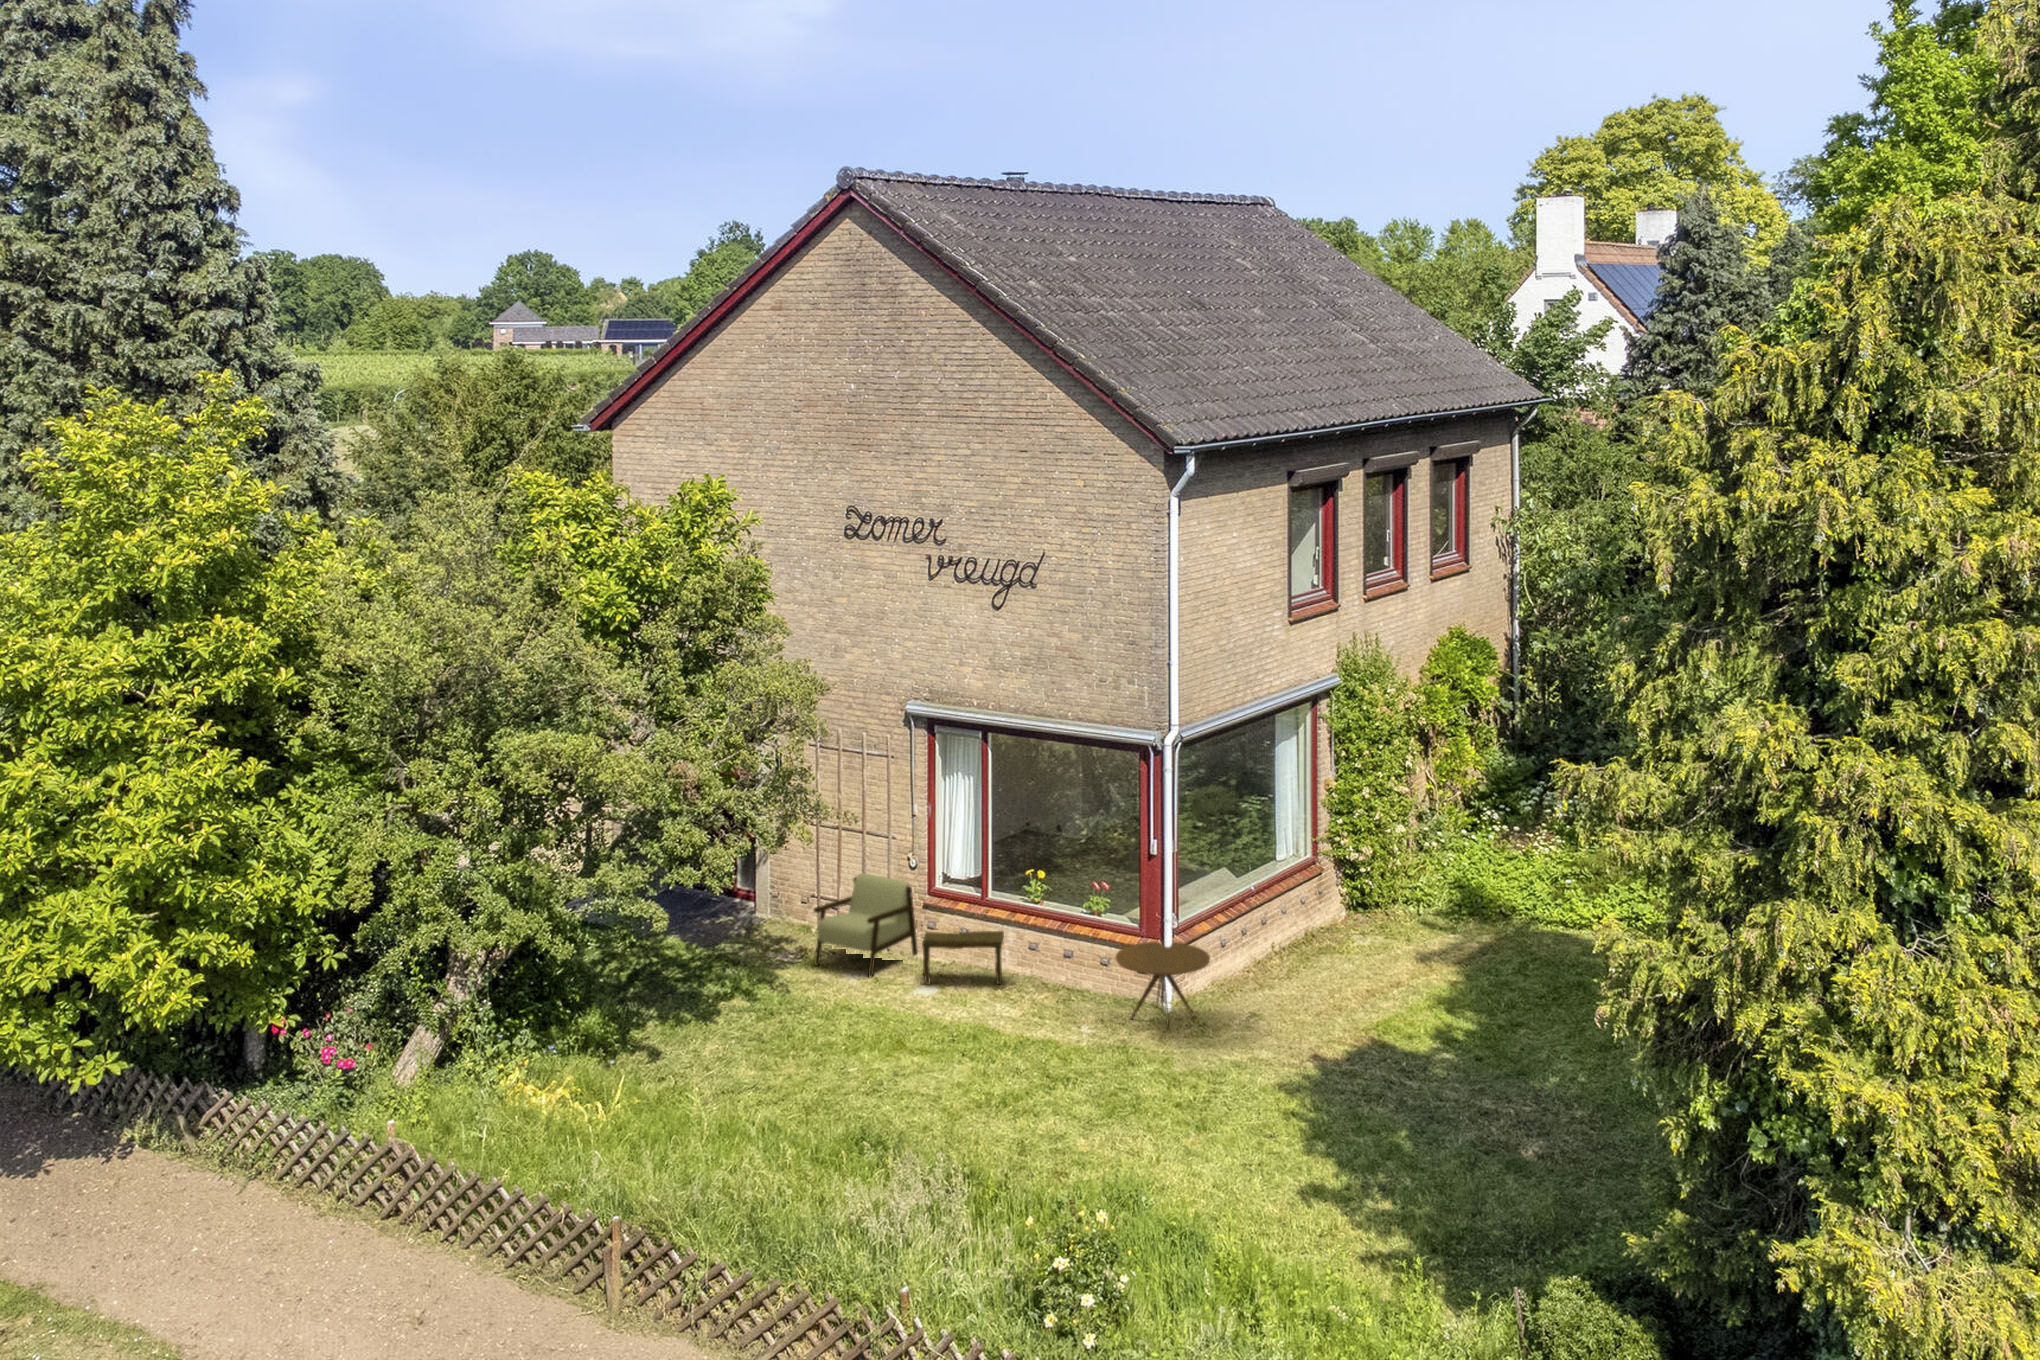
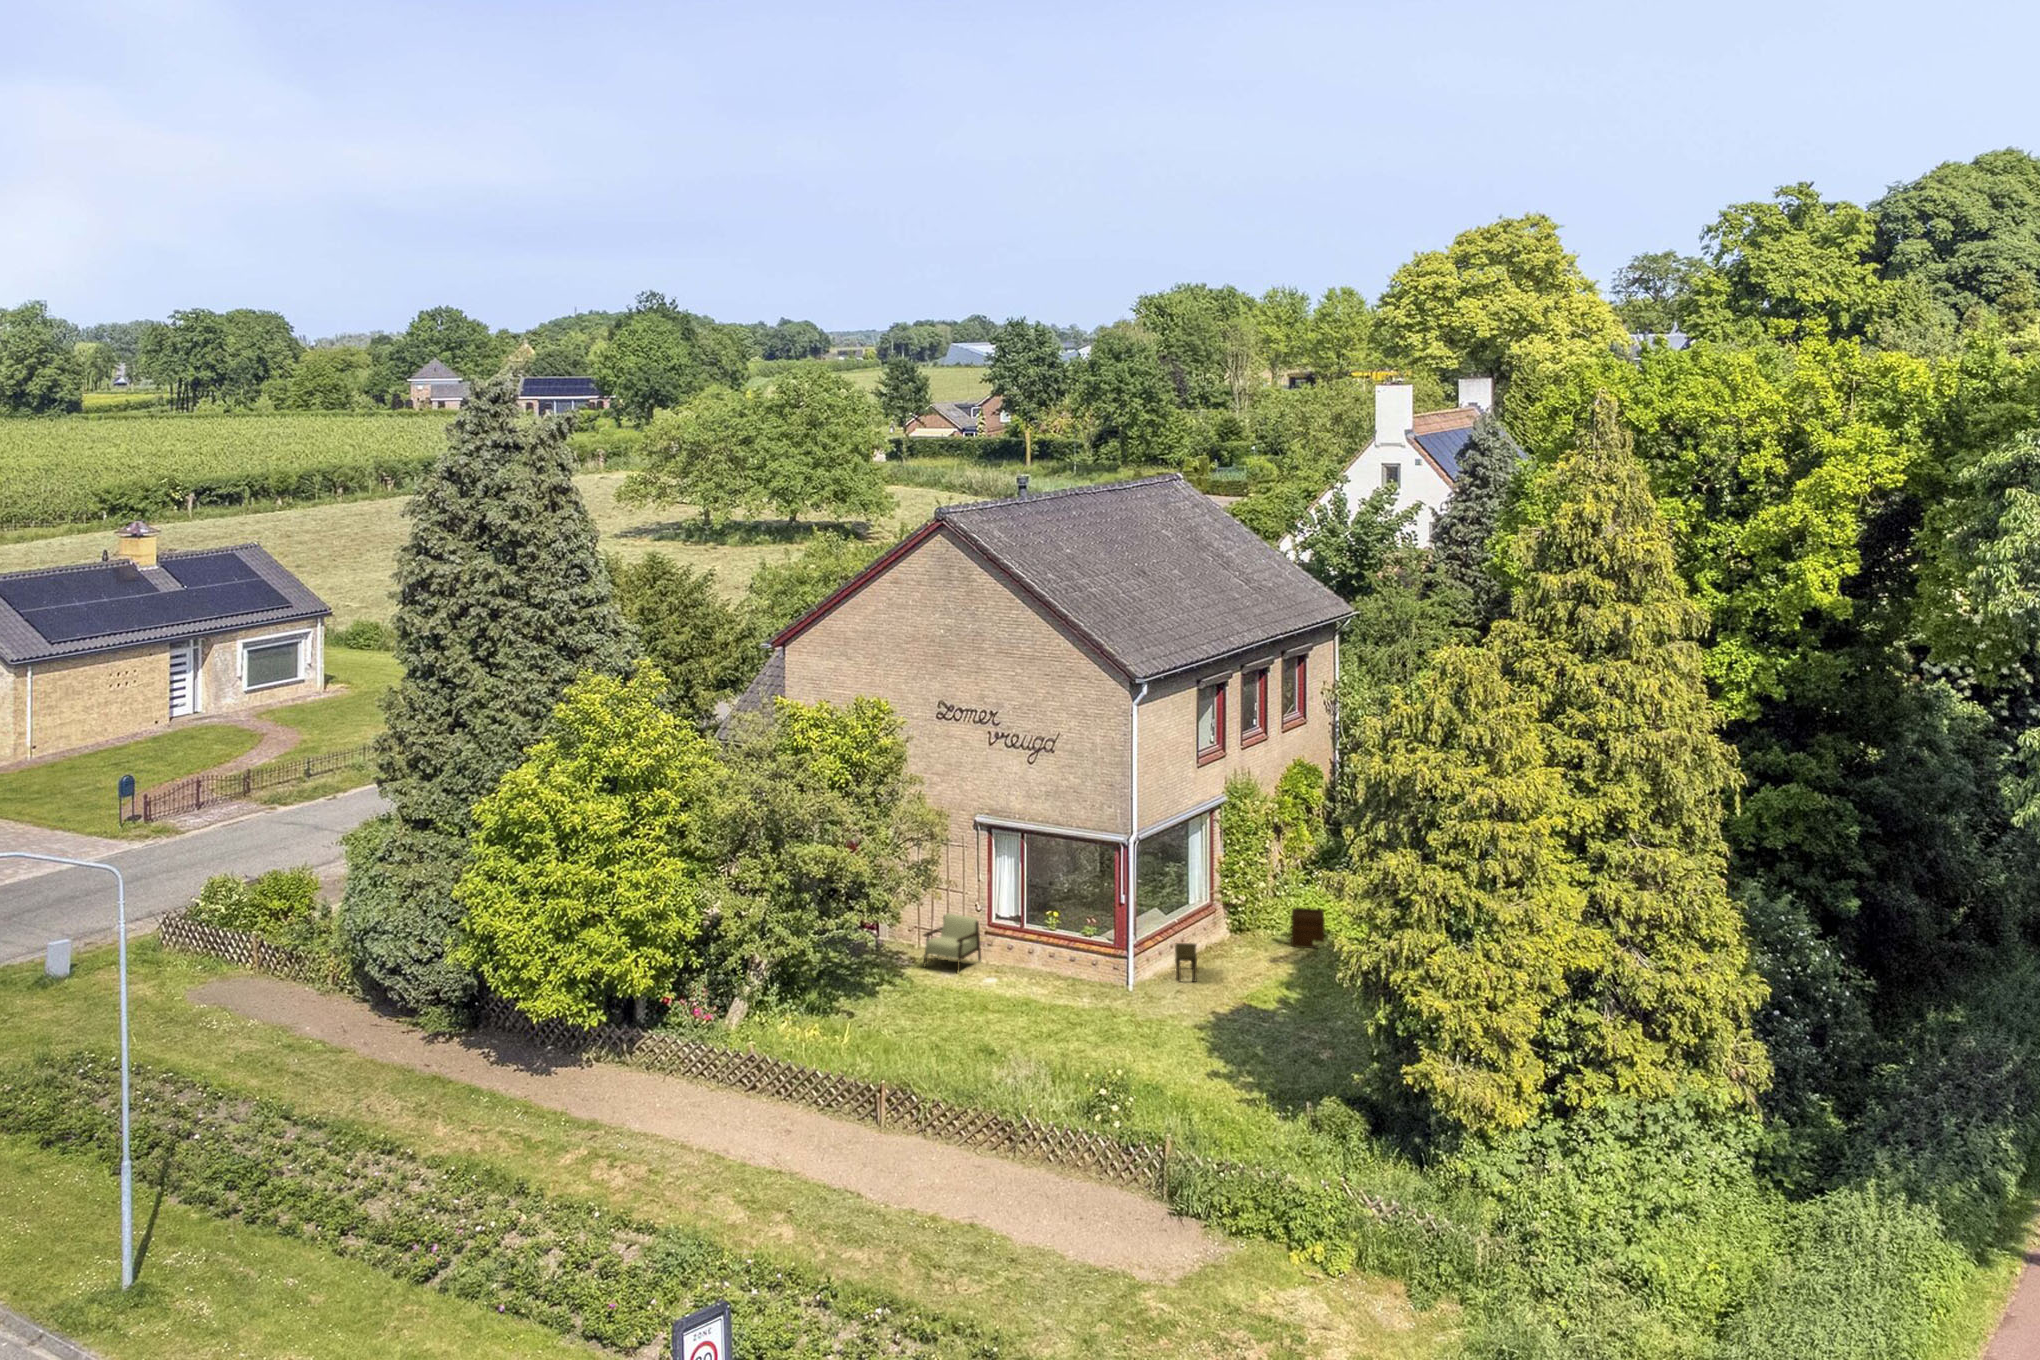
wooden crate: none [1448,866,1506,935] -> present [1291,908,1325,948]
bench: present [922,931,1004,985] -> present [1175,943,1197,982]
round table: present [1115,942,1210,1029] -> none [1102,952,1155,1002]

